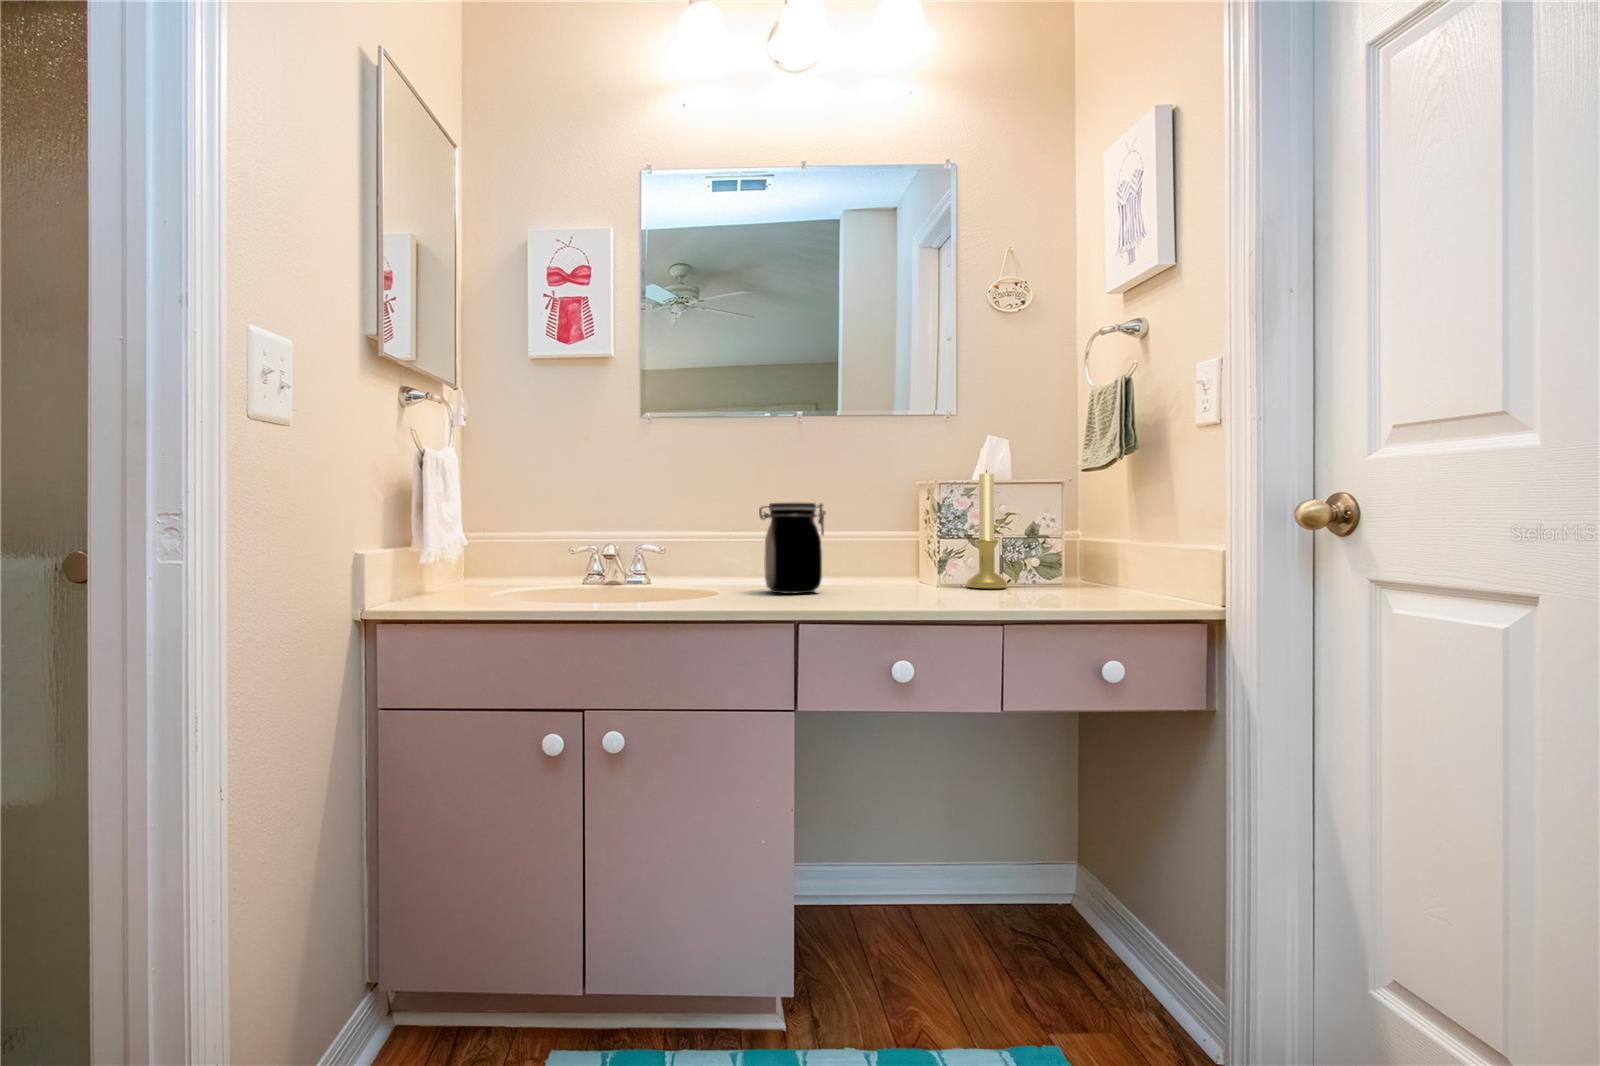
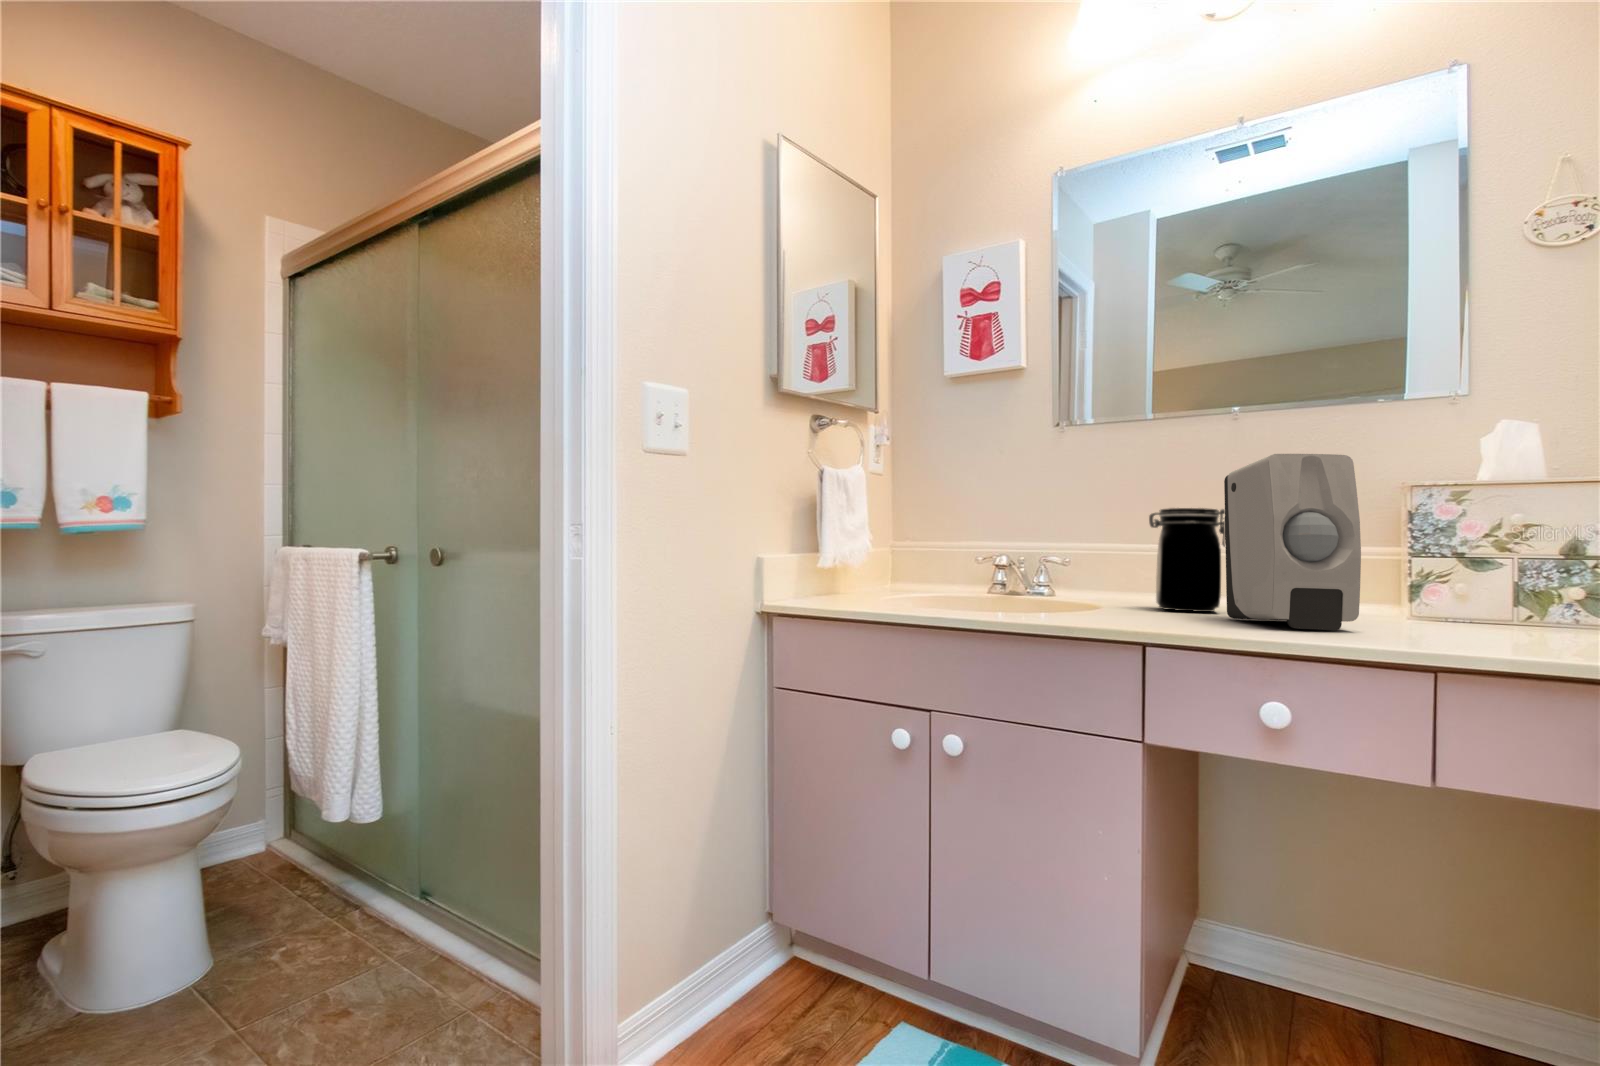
soap dispenser: none [831,460,939,605] -> present [1224,454,1361,630]
candle holder: present [966,470,1008,589] -> none [1451,464,1524,628]

